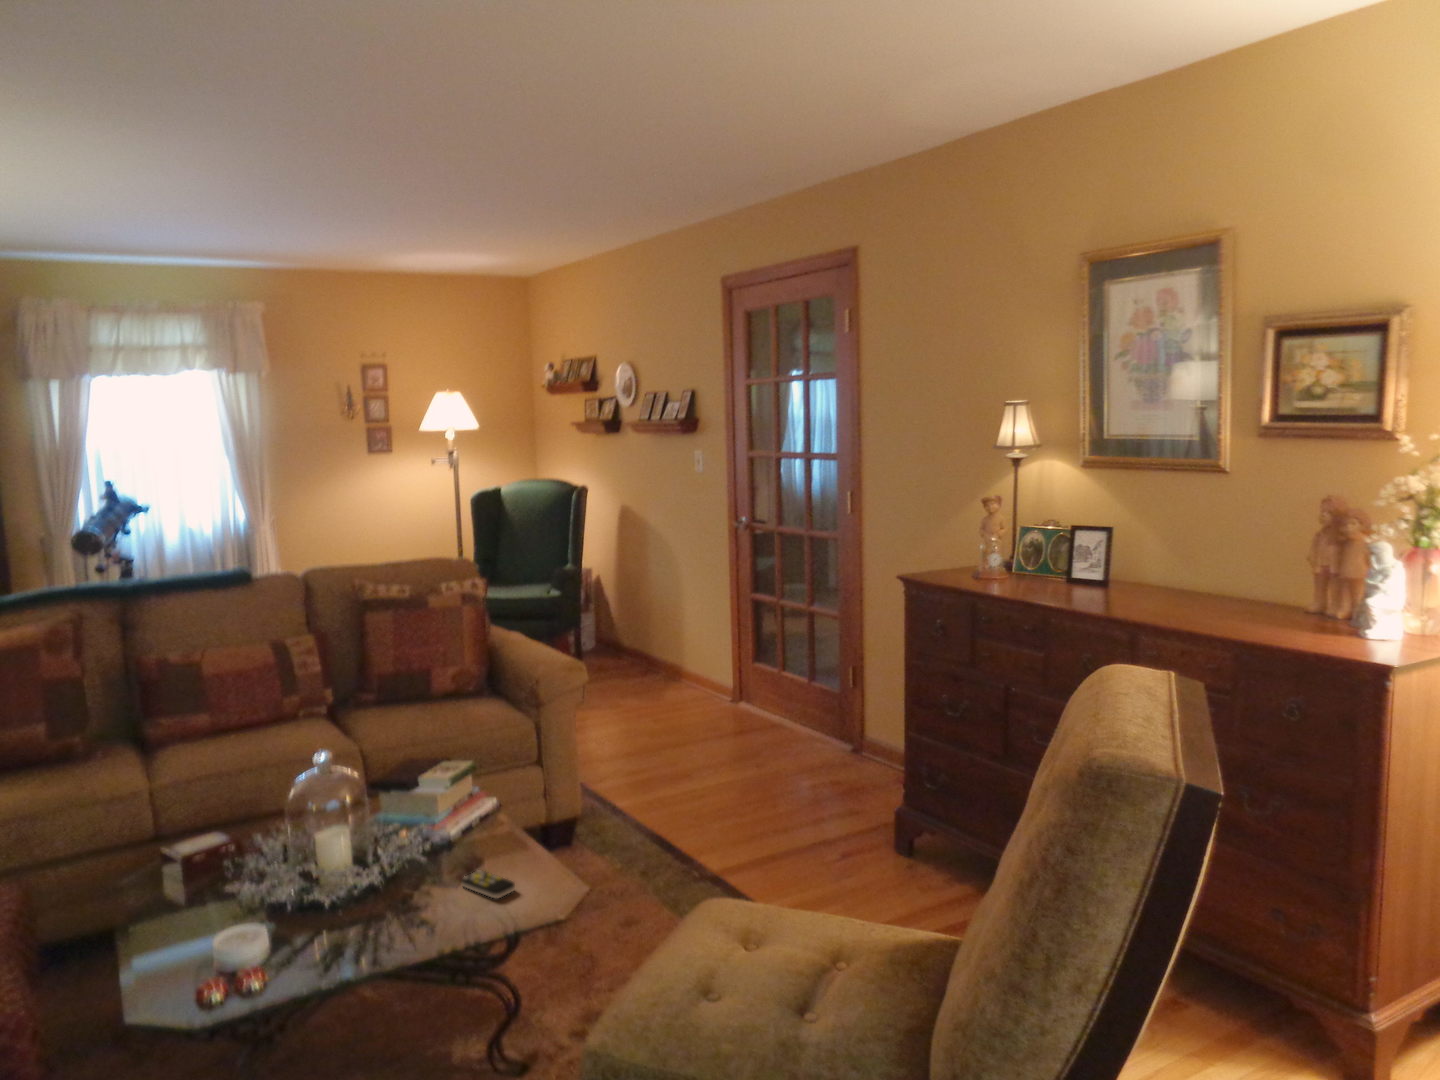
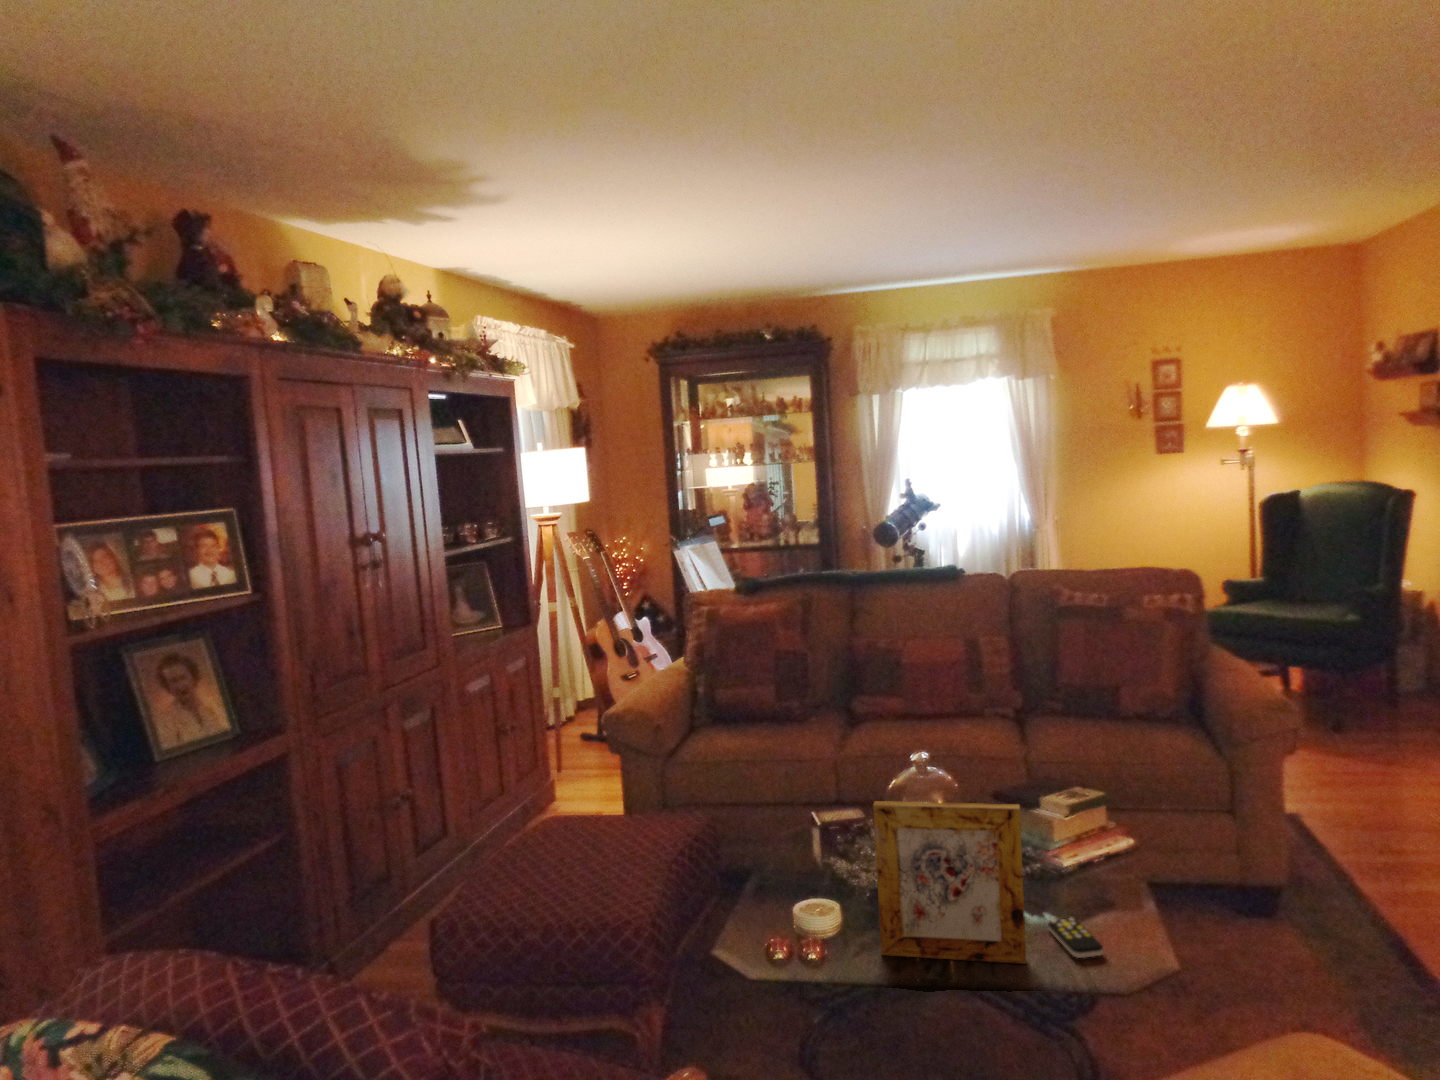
picture frame: none [311,777,461,957] -> present [873,801,1026,964]

